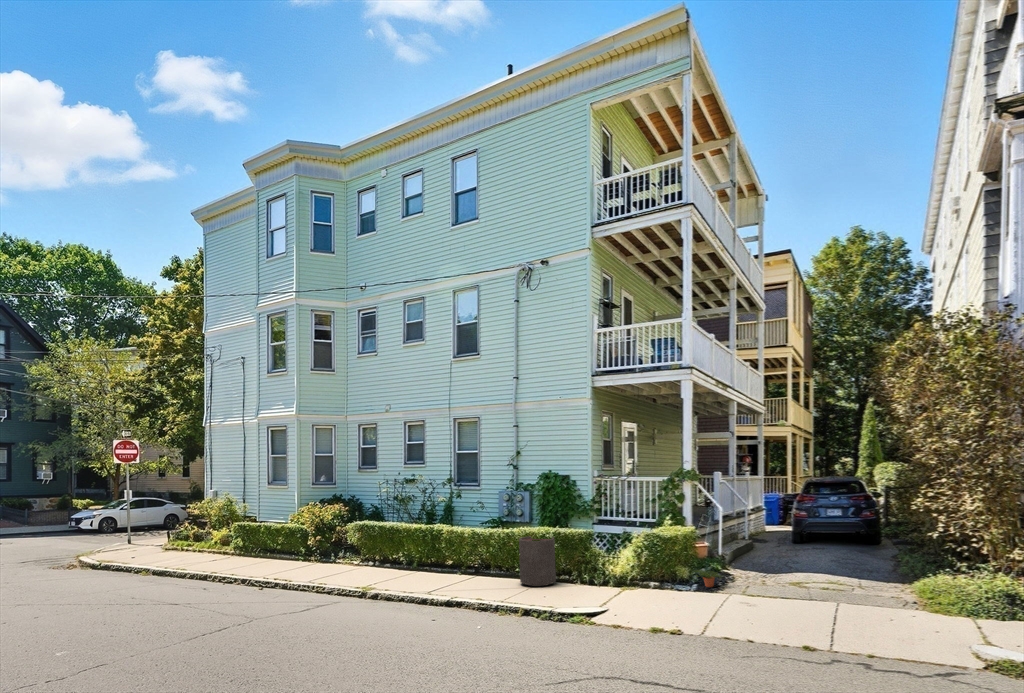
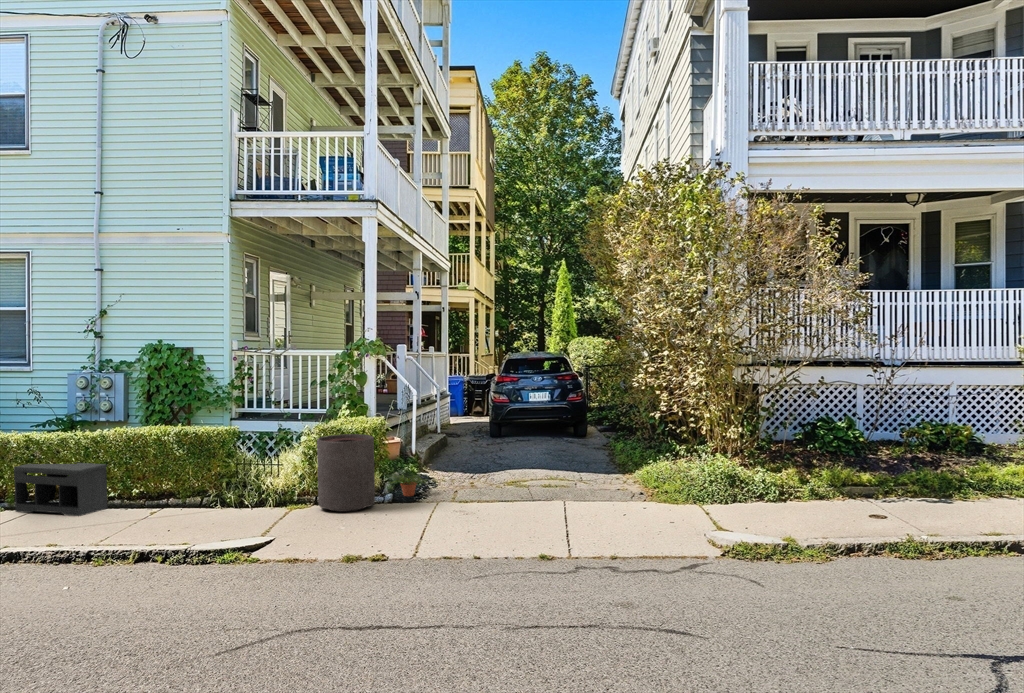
trash can: present [519,536,556,587] -> present [317,434,375,512]
bench: none [463,546,514,584] -> present [14,463,107,516]

